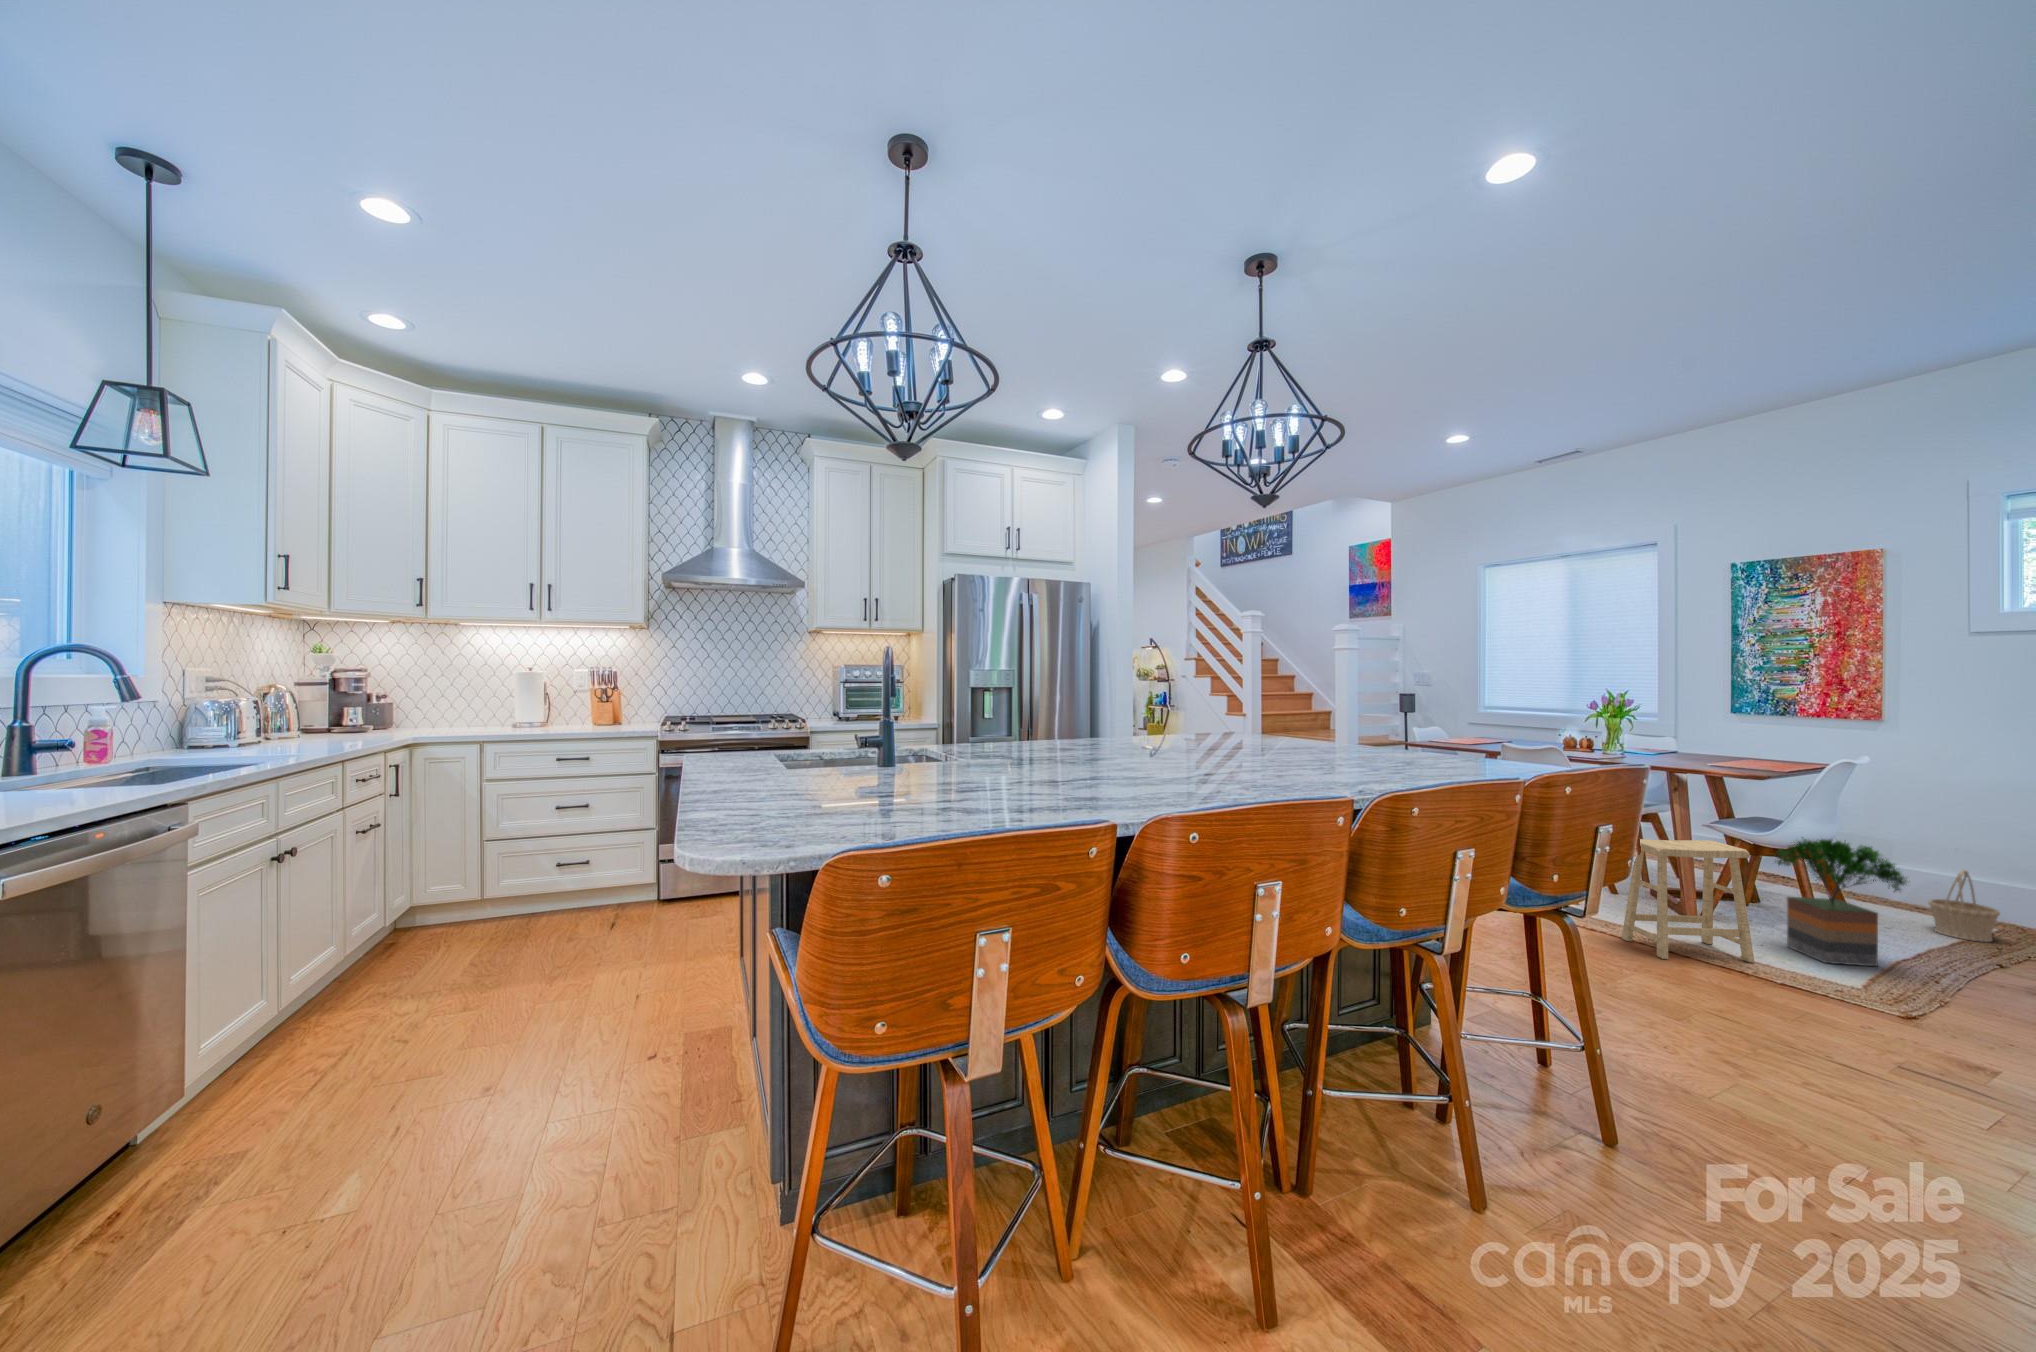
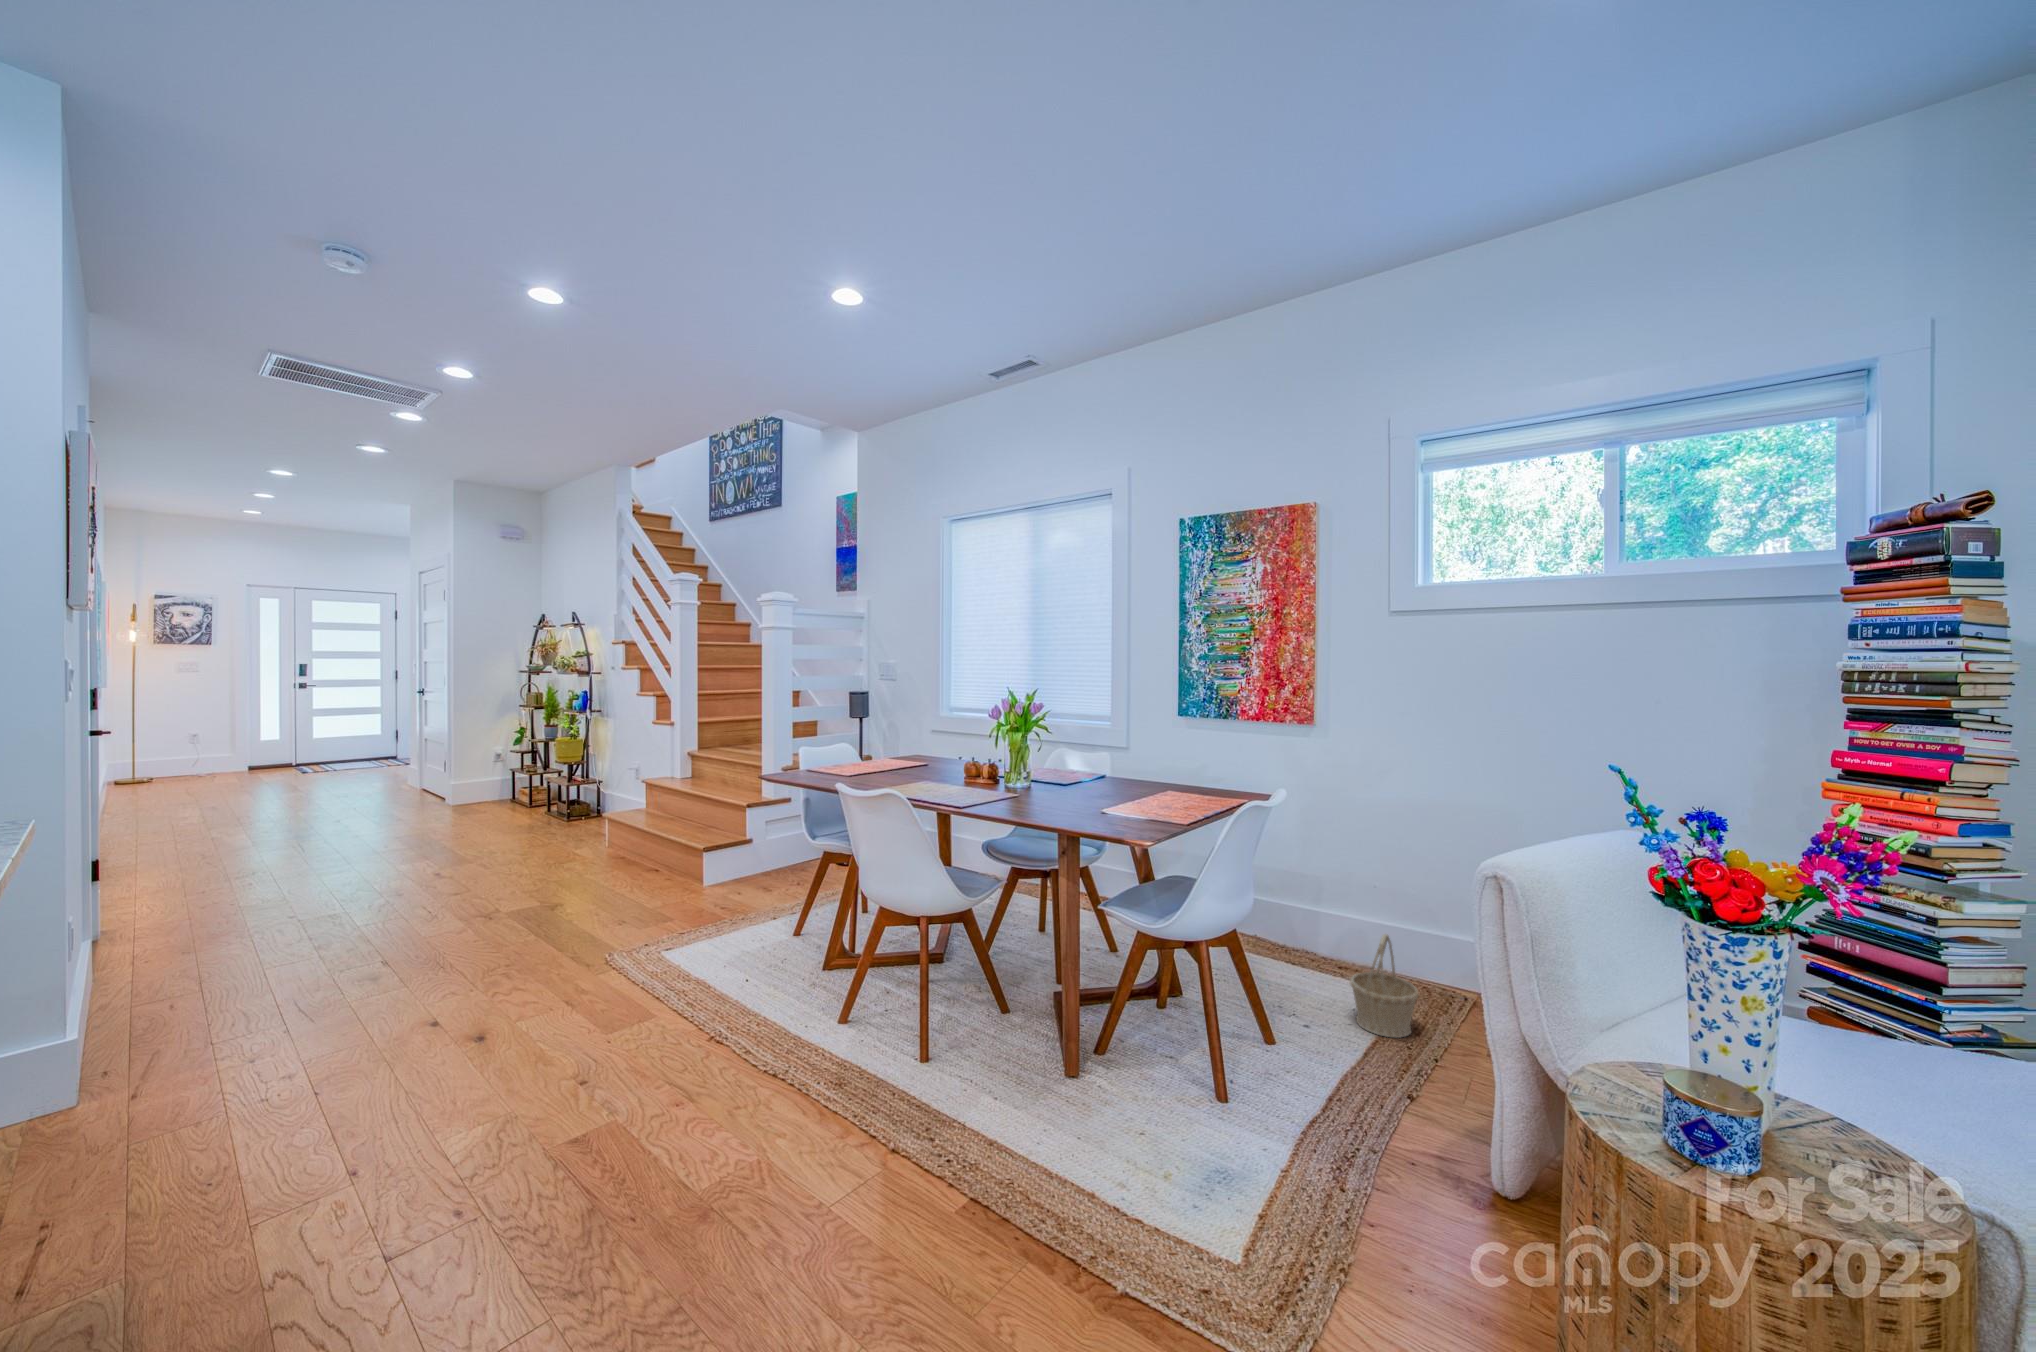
potted tree: present [1775,837,1909,966] -> none [1163,933,1327,1176]
footstool: present [1622,839,1755,962] -> none [925,967,1113,1261]

